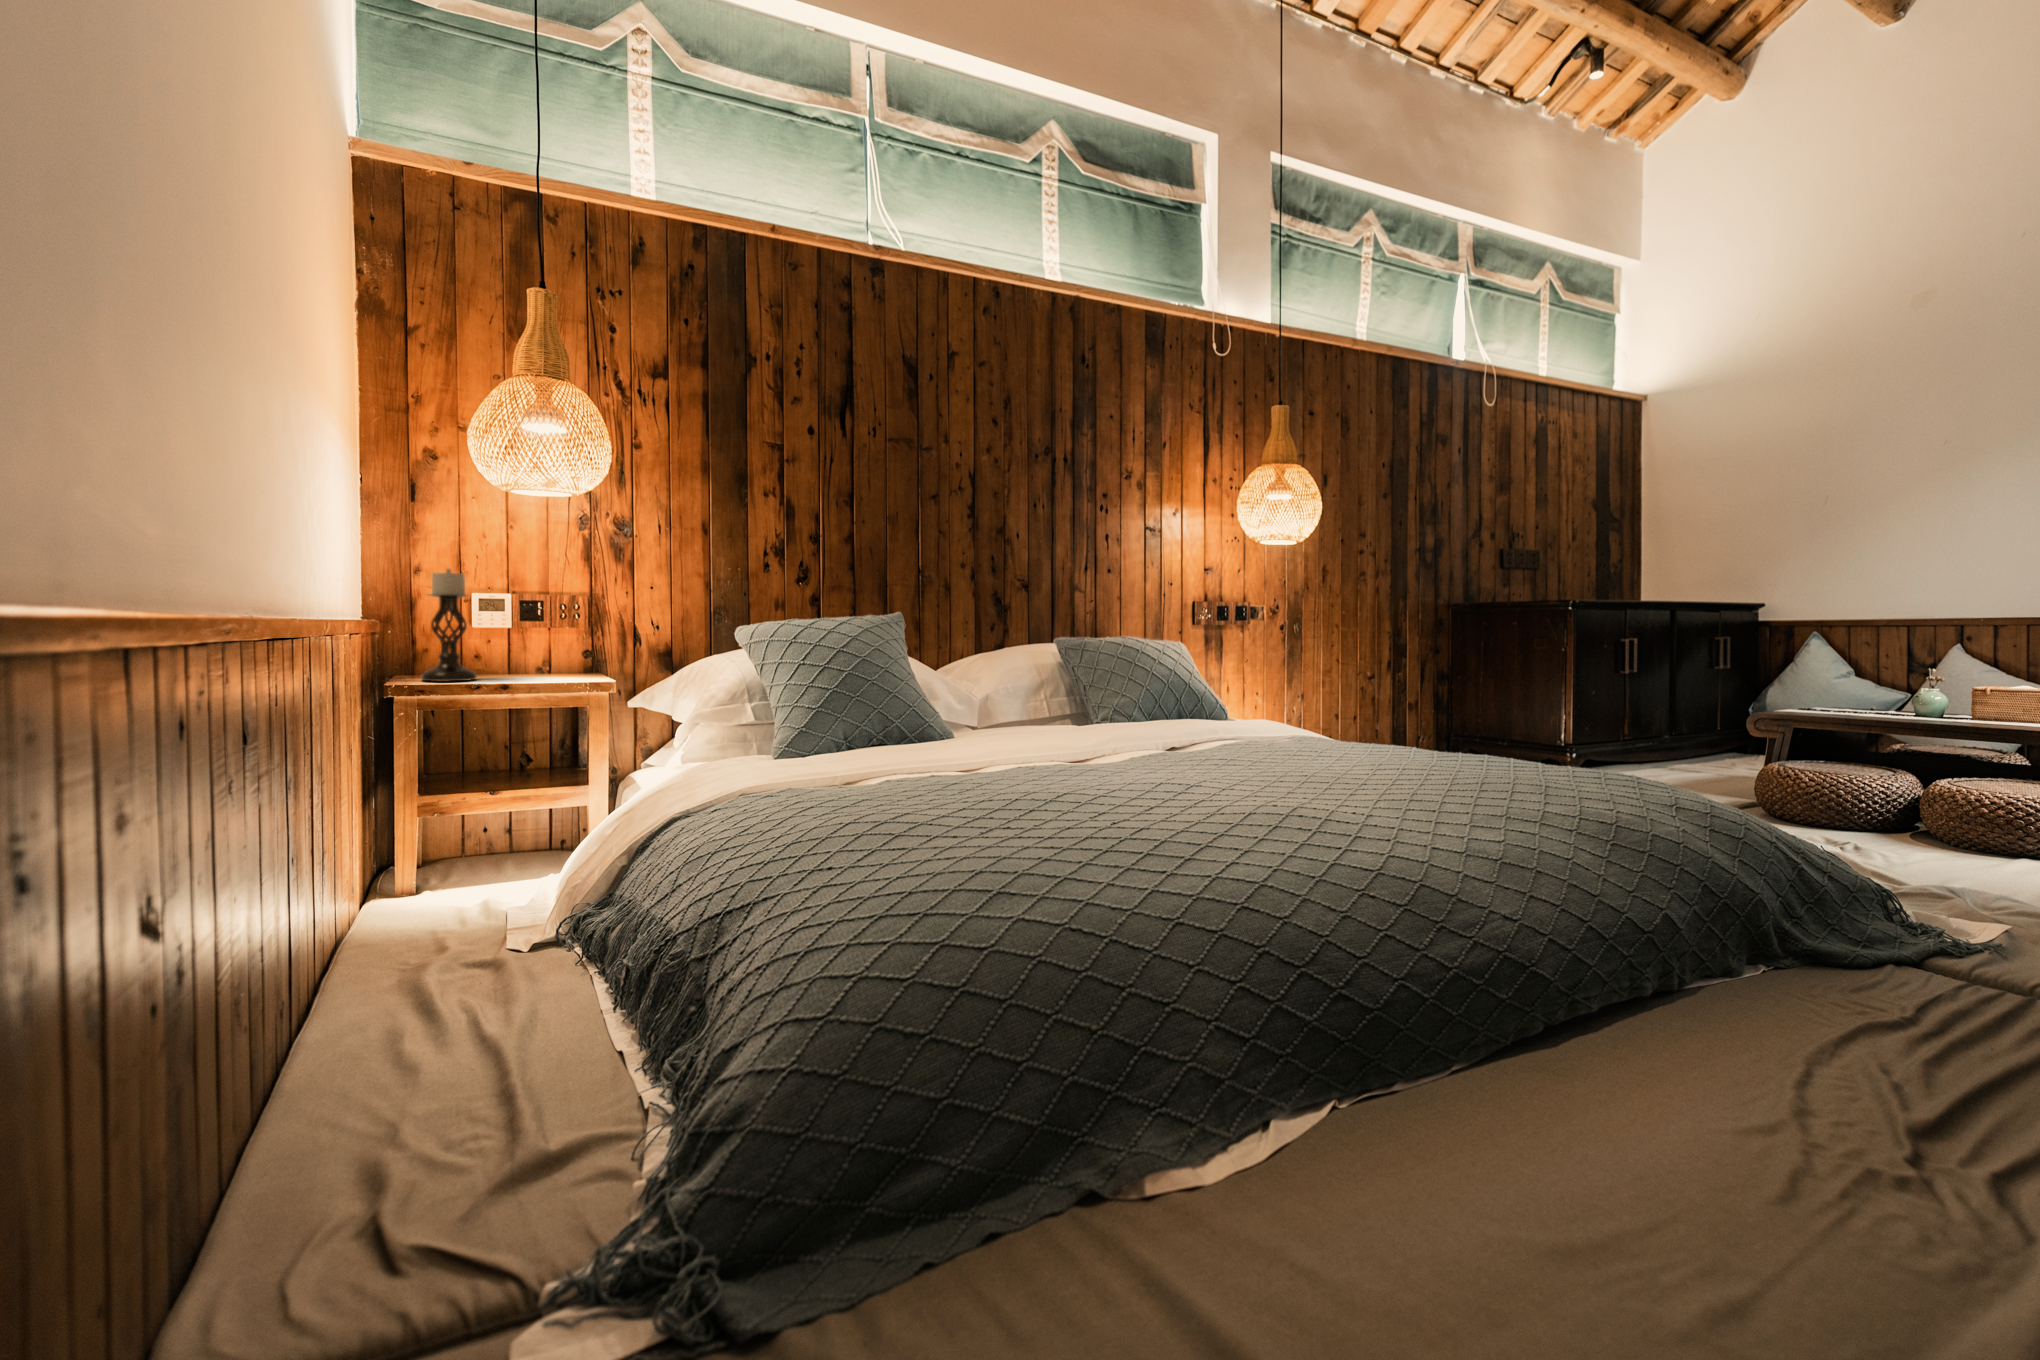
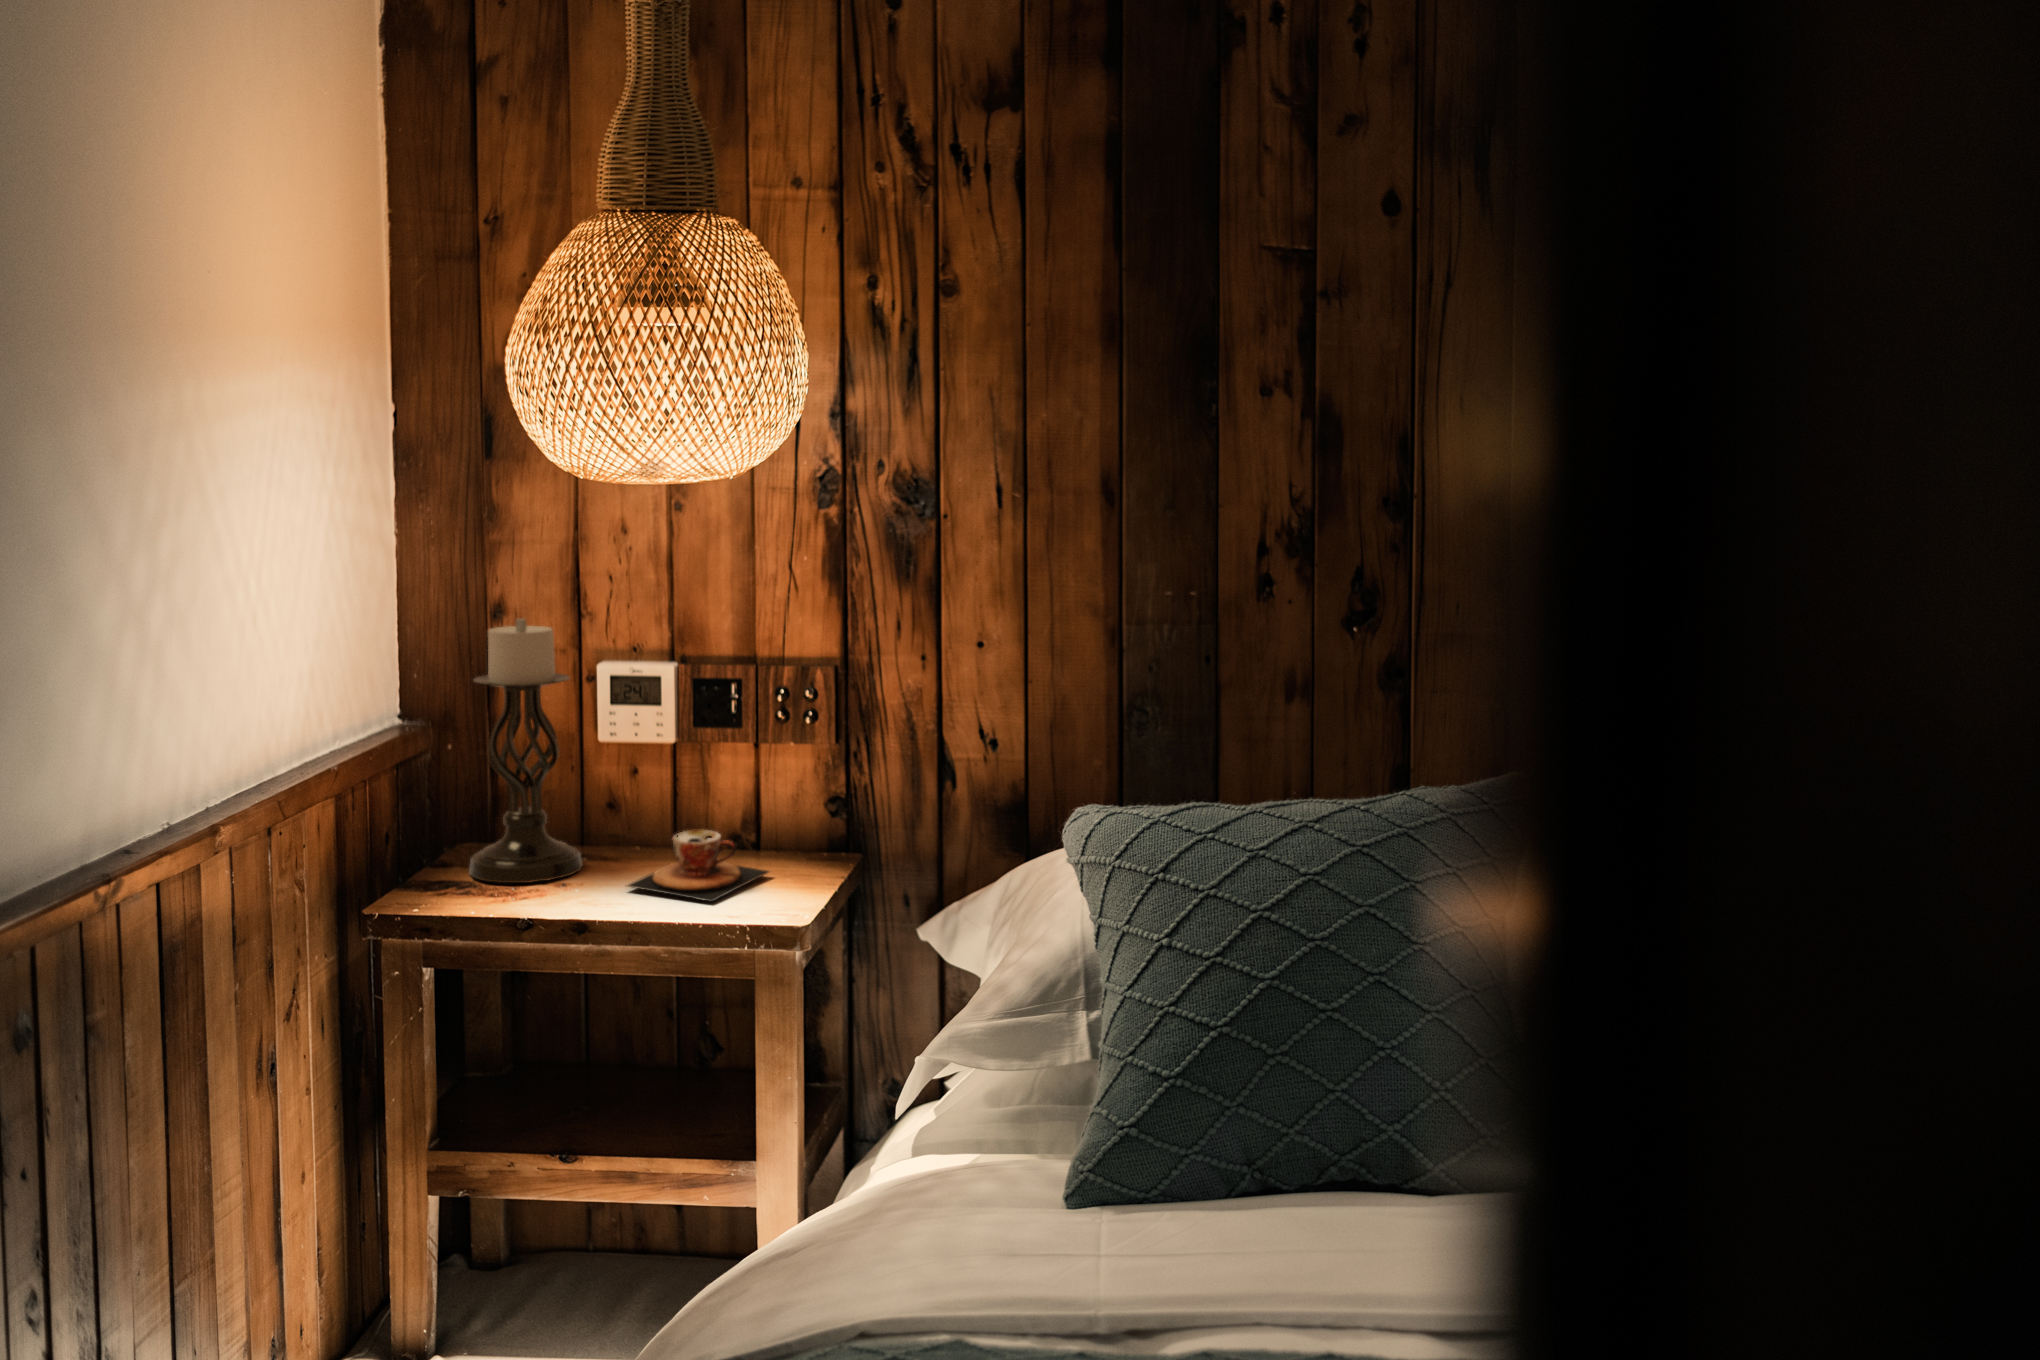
teacup: none [511,657,572,681] -> present [625,829,769,902]

